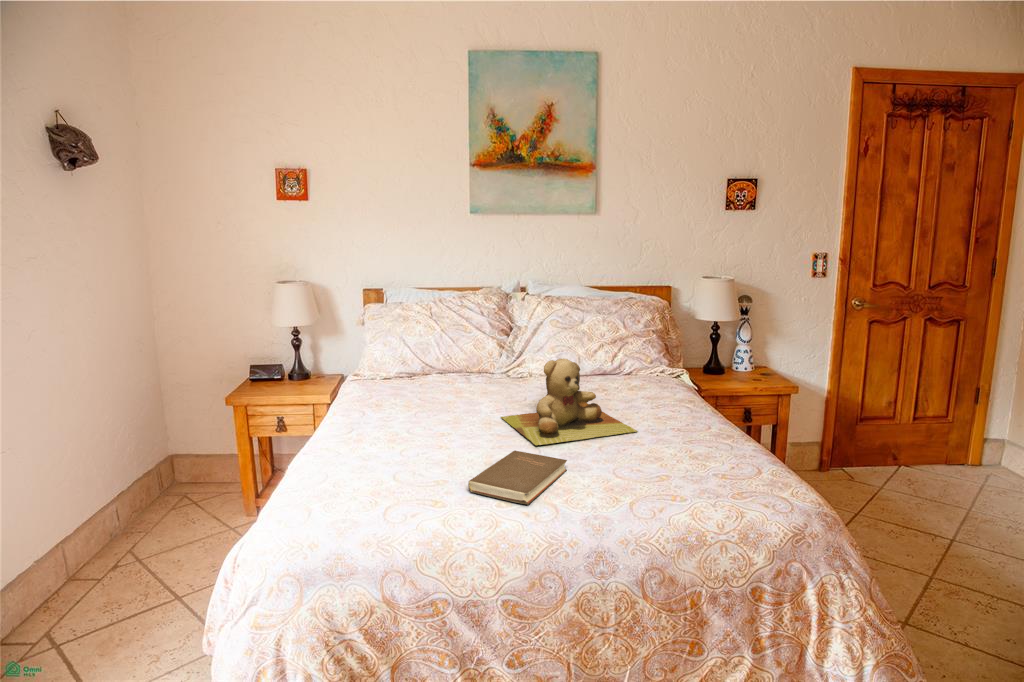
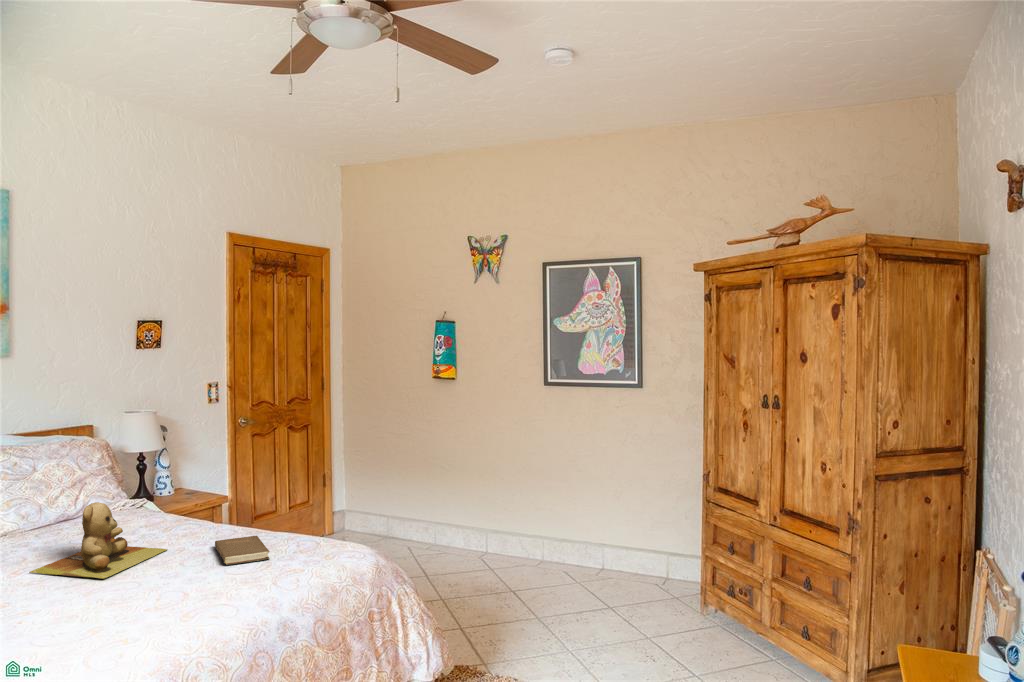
book: present [468,451,567,505] -> present [215,536,270,565]

